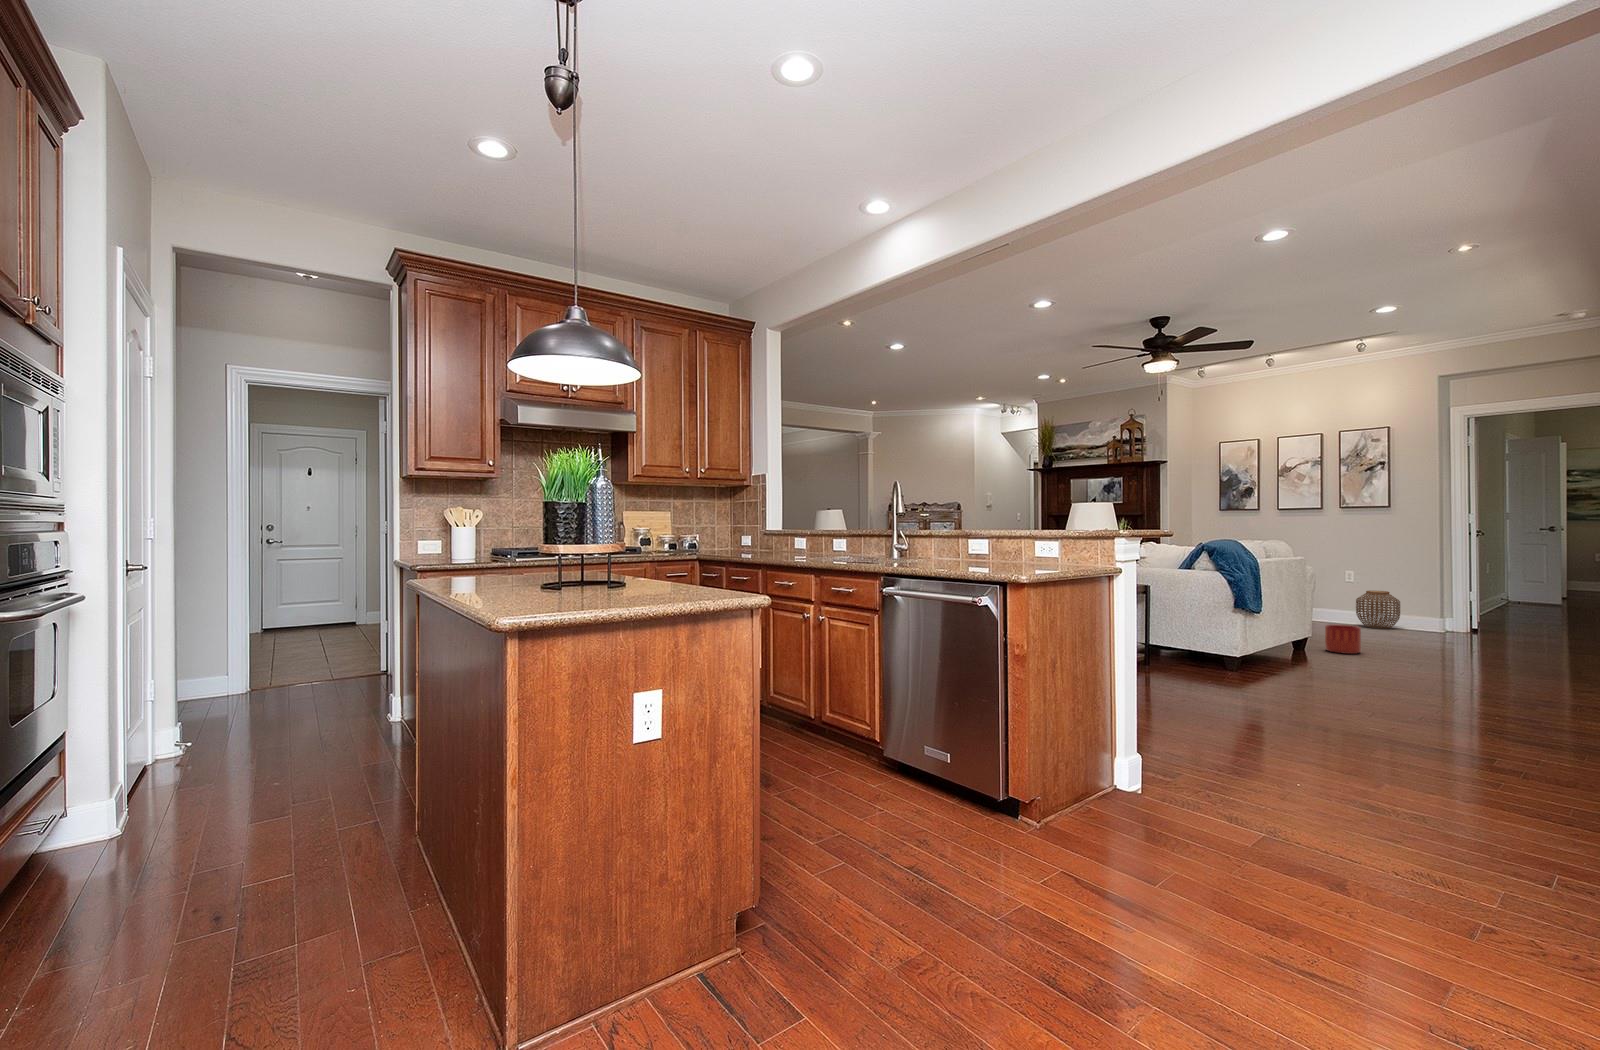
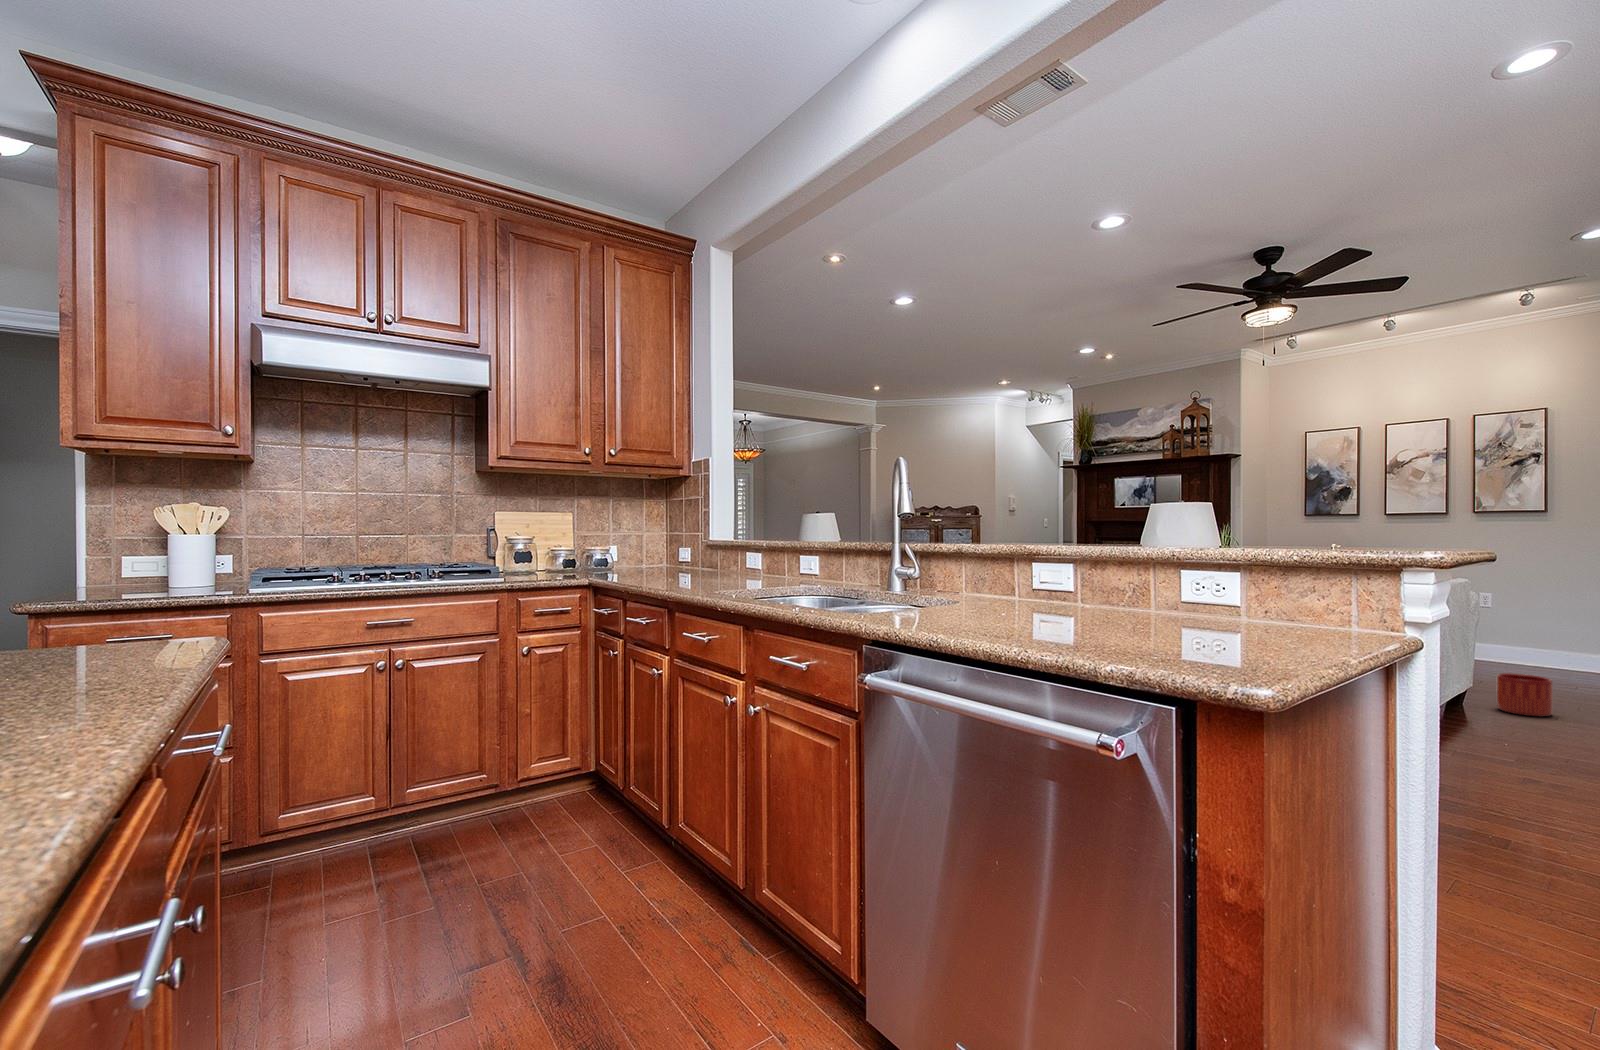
woven basket: present [1356,591,1400,629] -> none [1502,621,1567,672]

